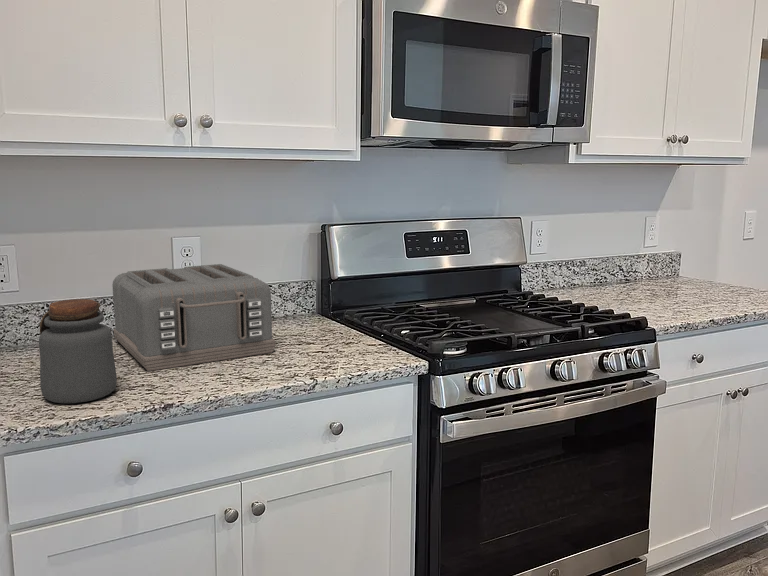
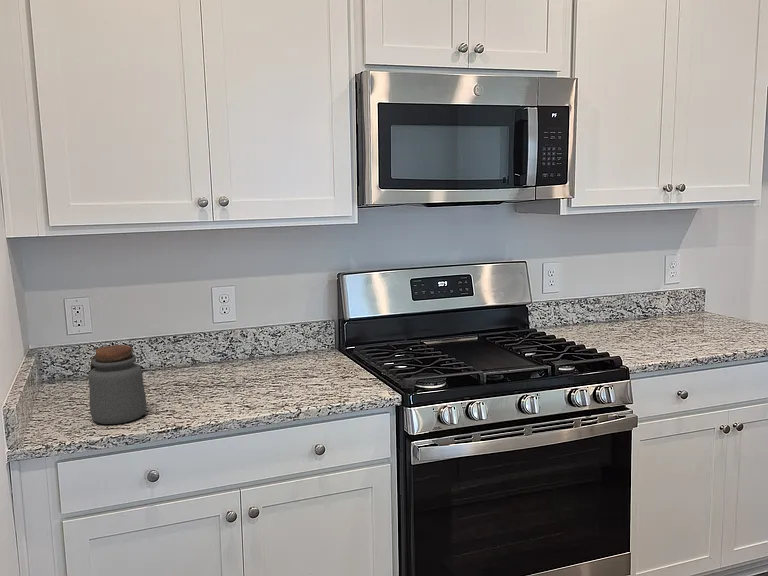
toaster: present [112,264,275,371] -> none [159,310,281,399]

